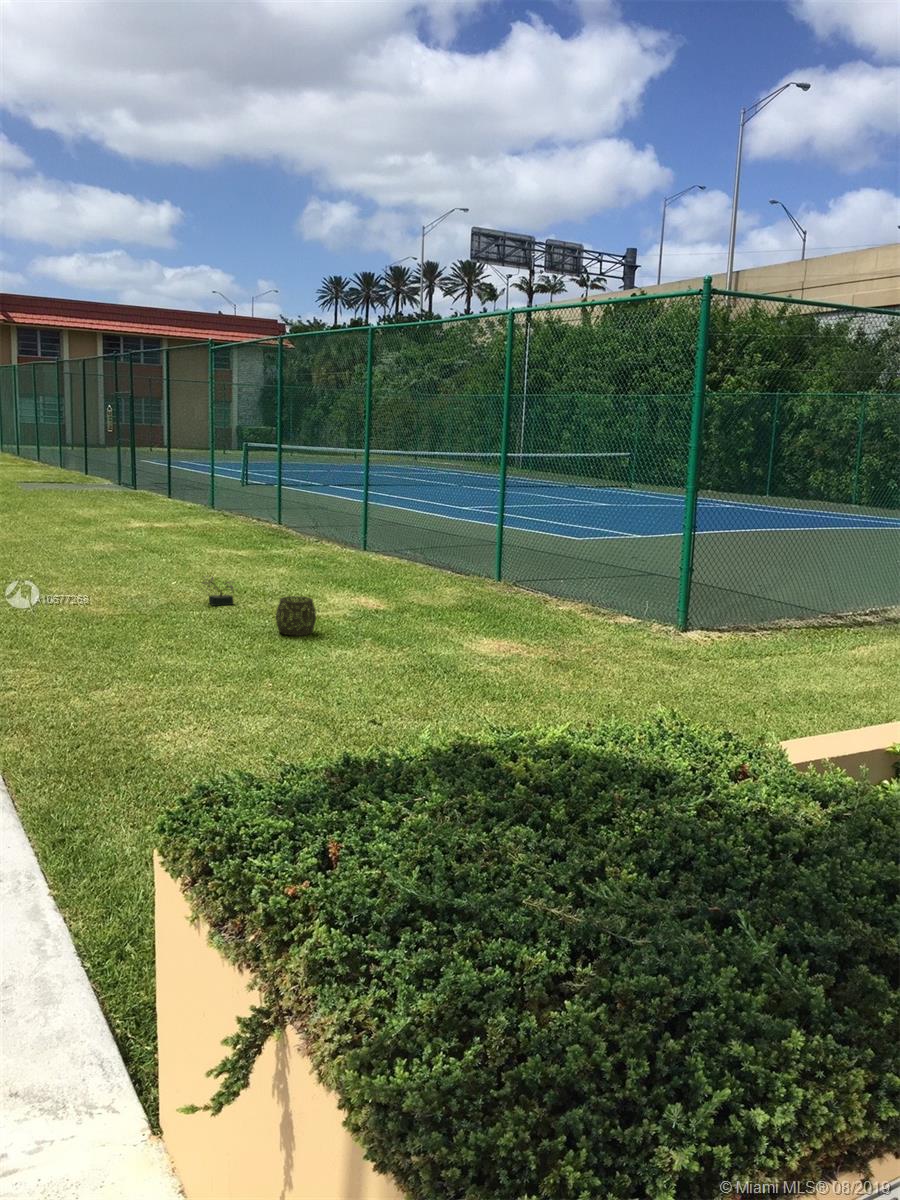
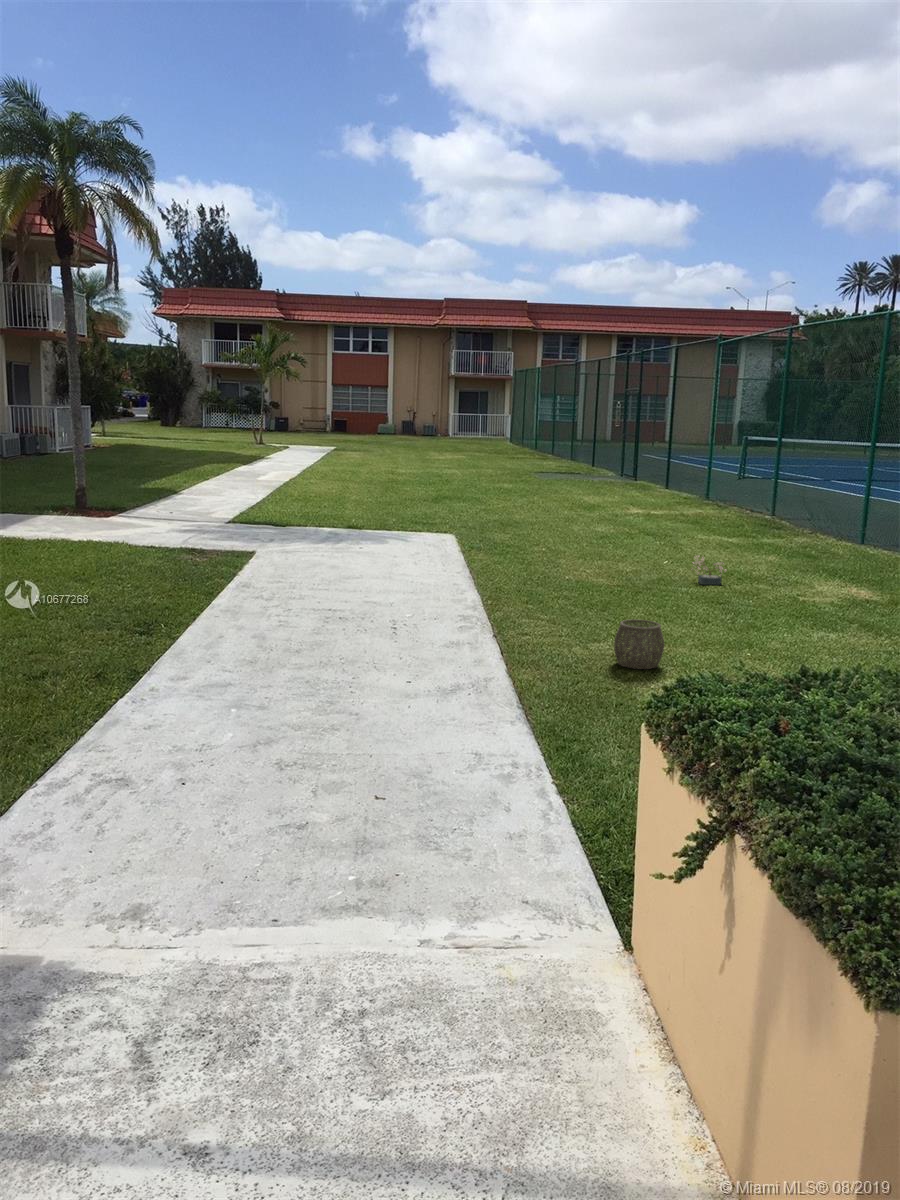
woven basket: present [276,596,316,636] -> present [614,619,664,669]

